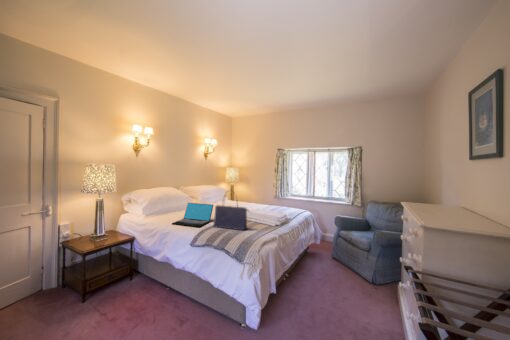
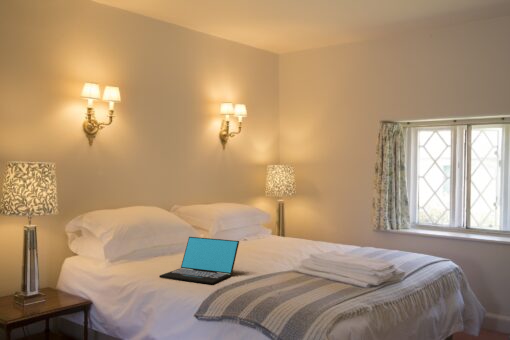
tote bag: present [214,196,248,230] -> none [239,211,310,293]

